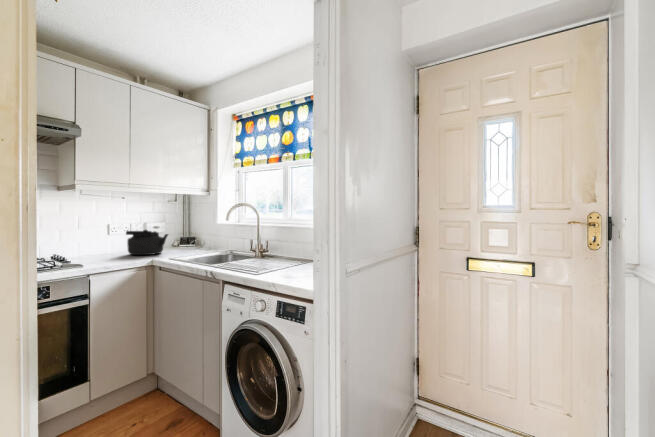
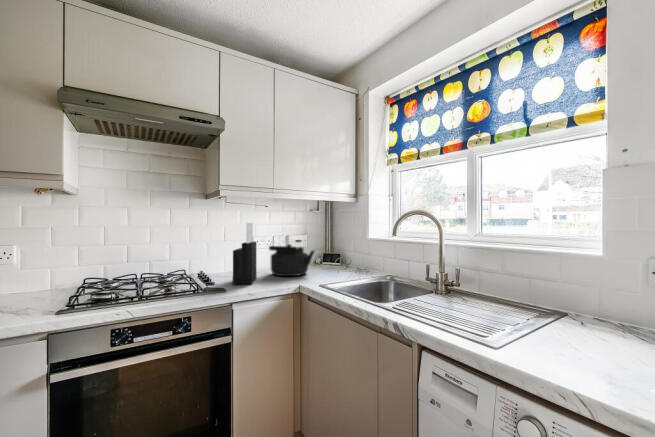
knife block: none [90,211,113,262] -> present [233,223,256,284]

